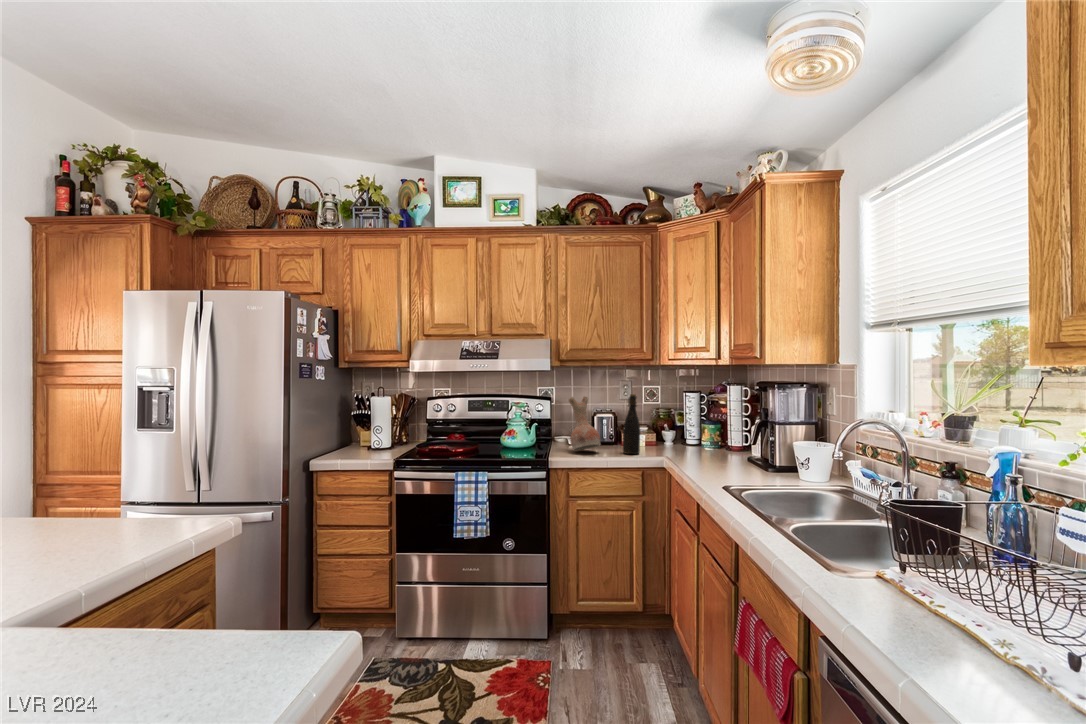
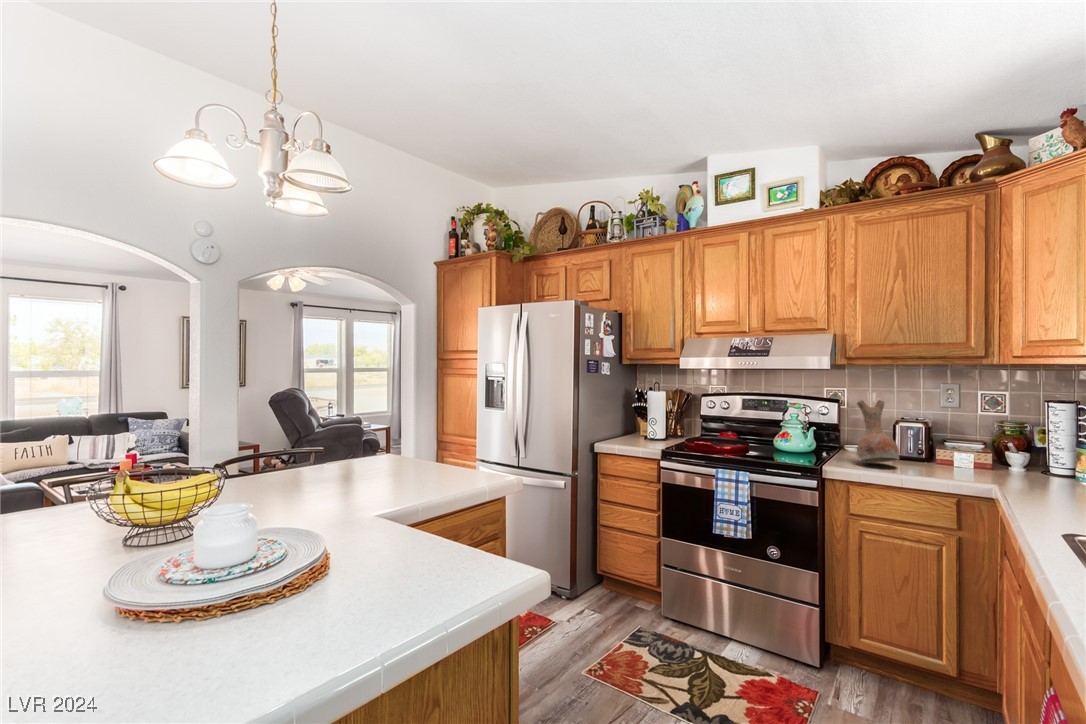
bottle: present [623,394,640,454] -> none [932,400,960,475]

